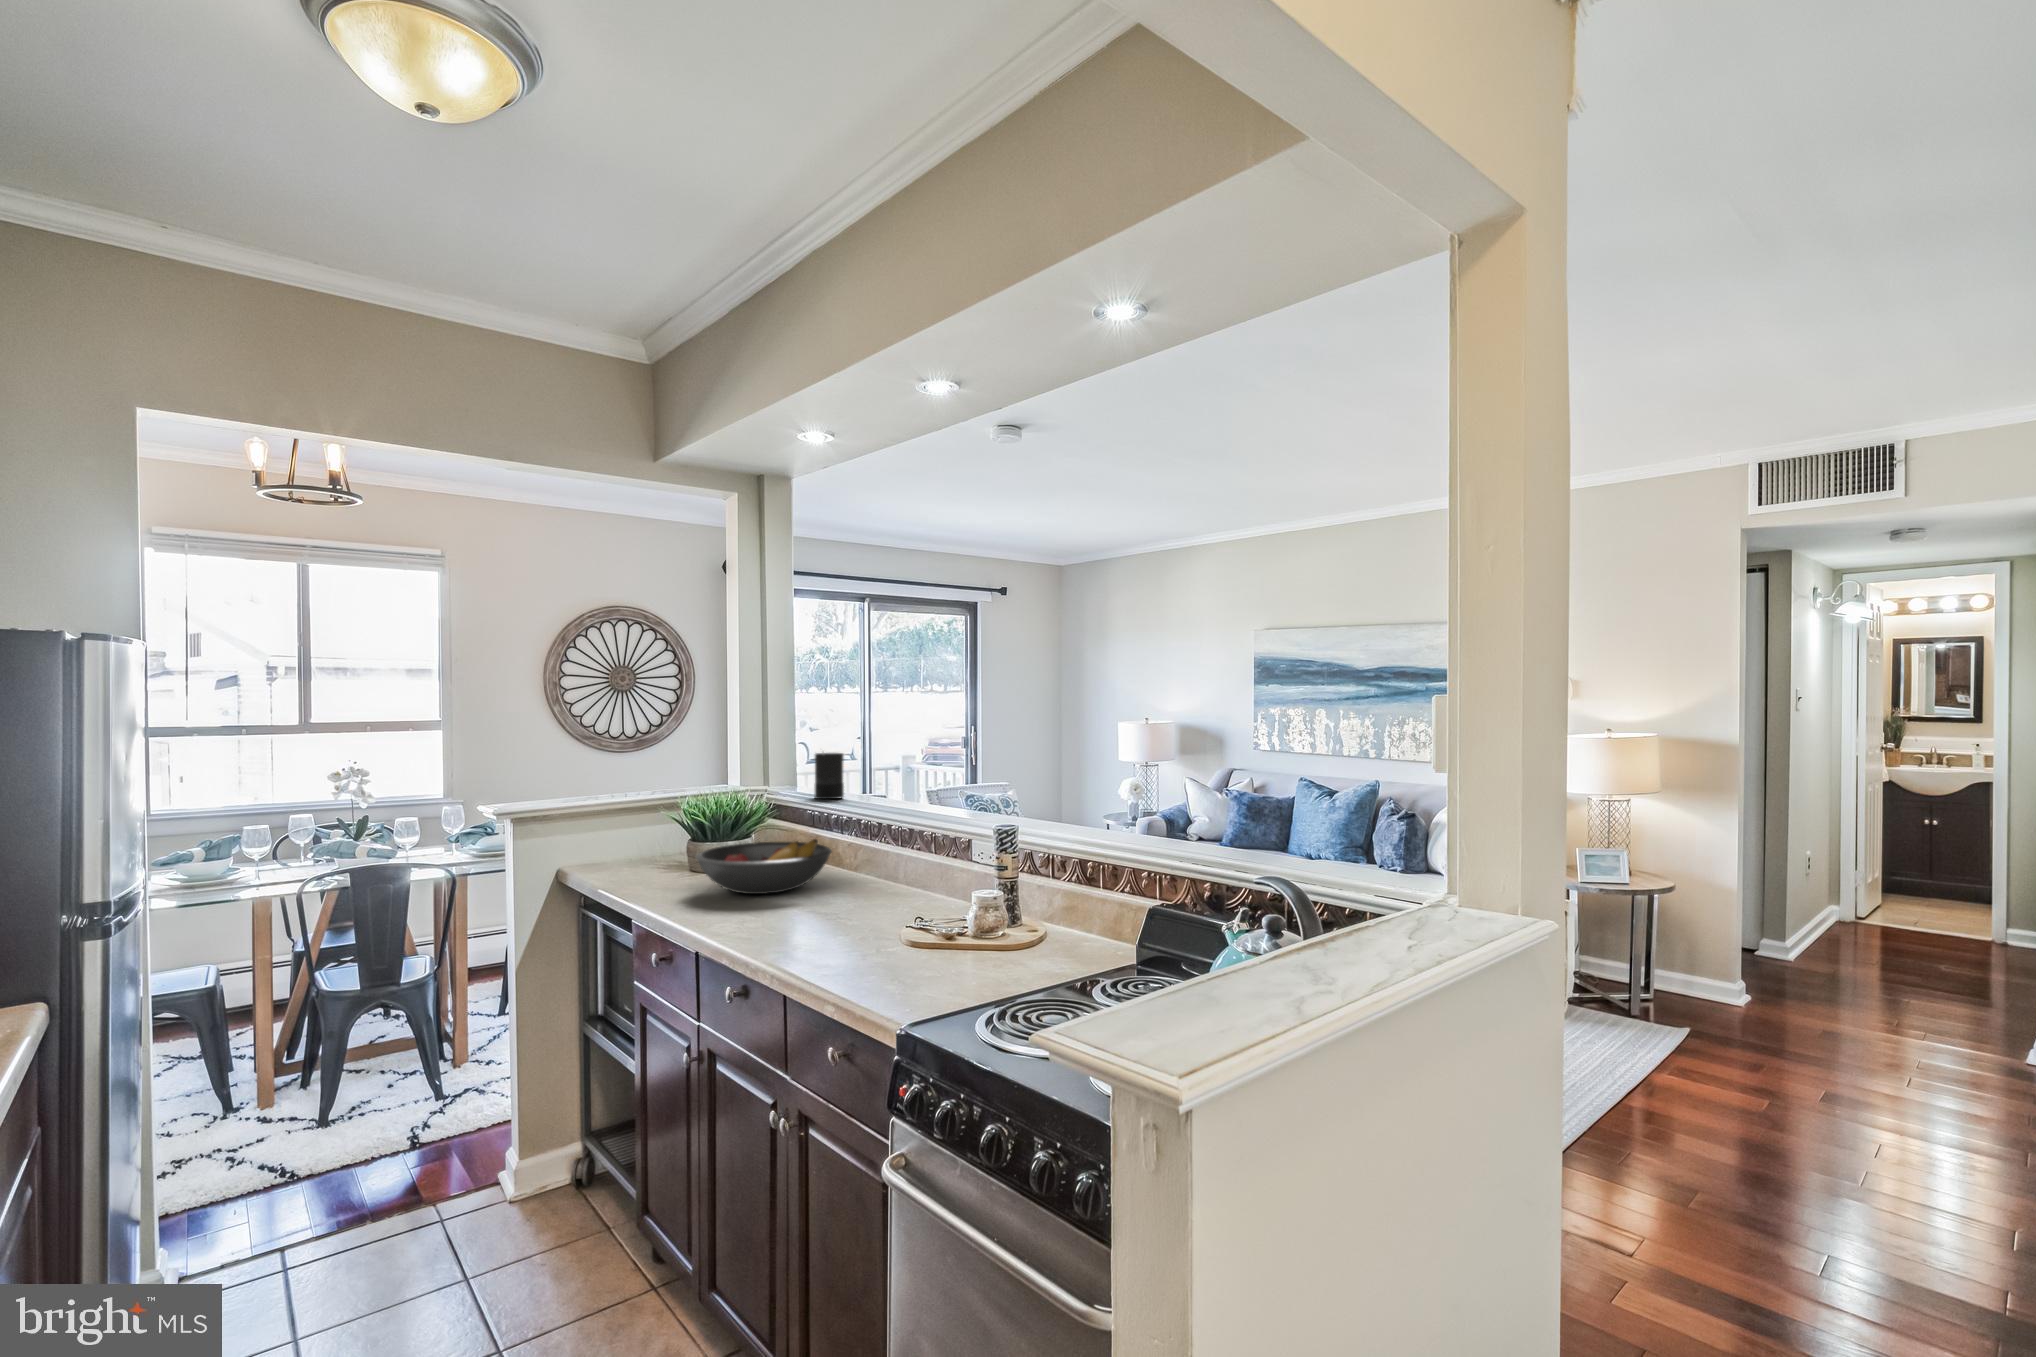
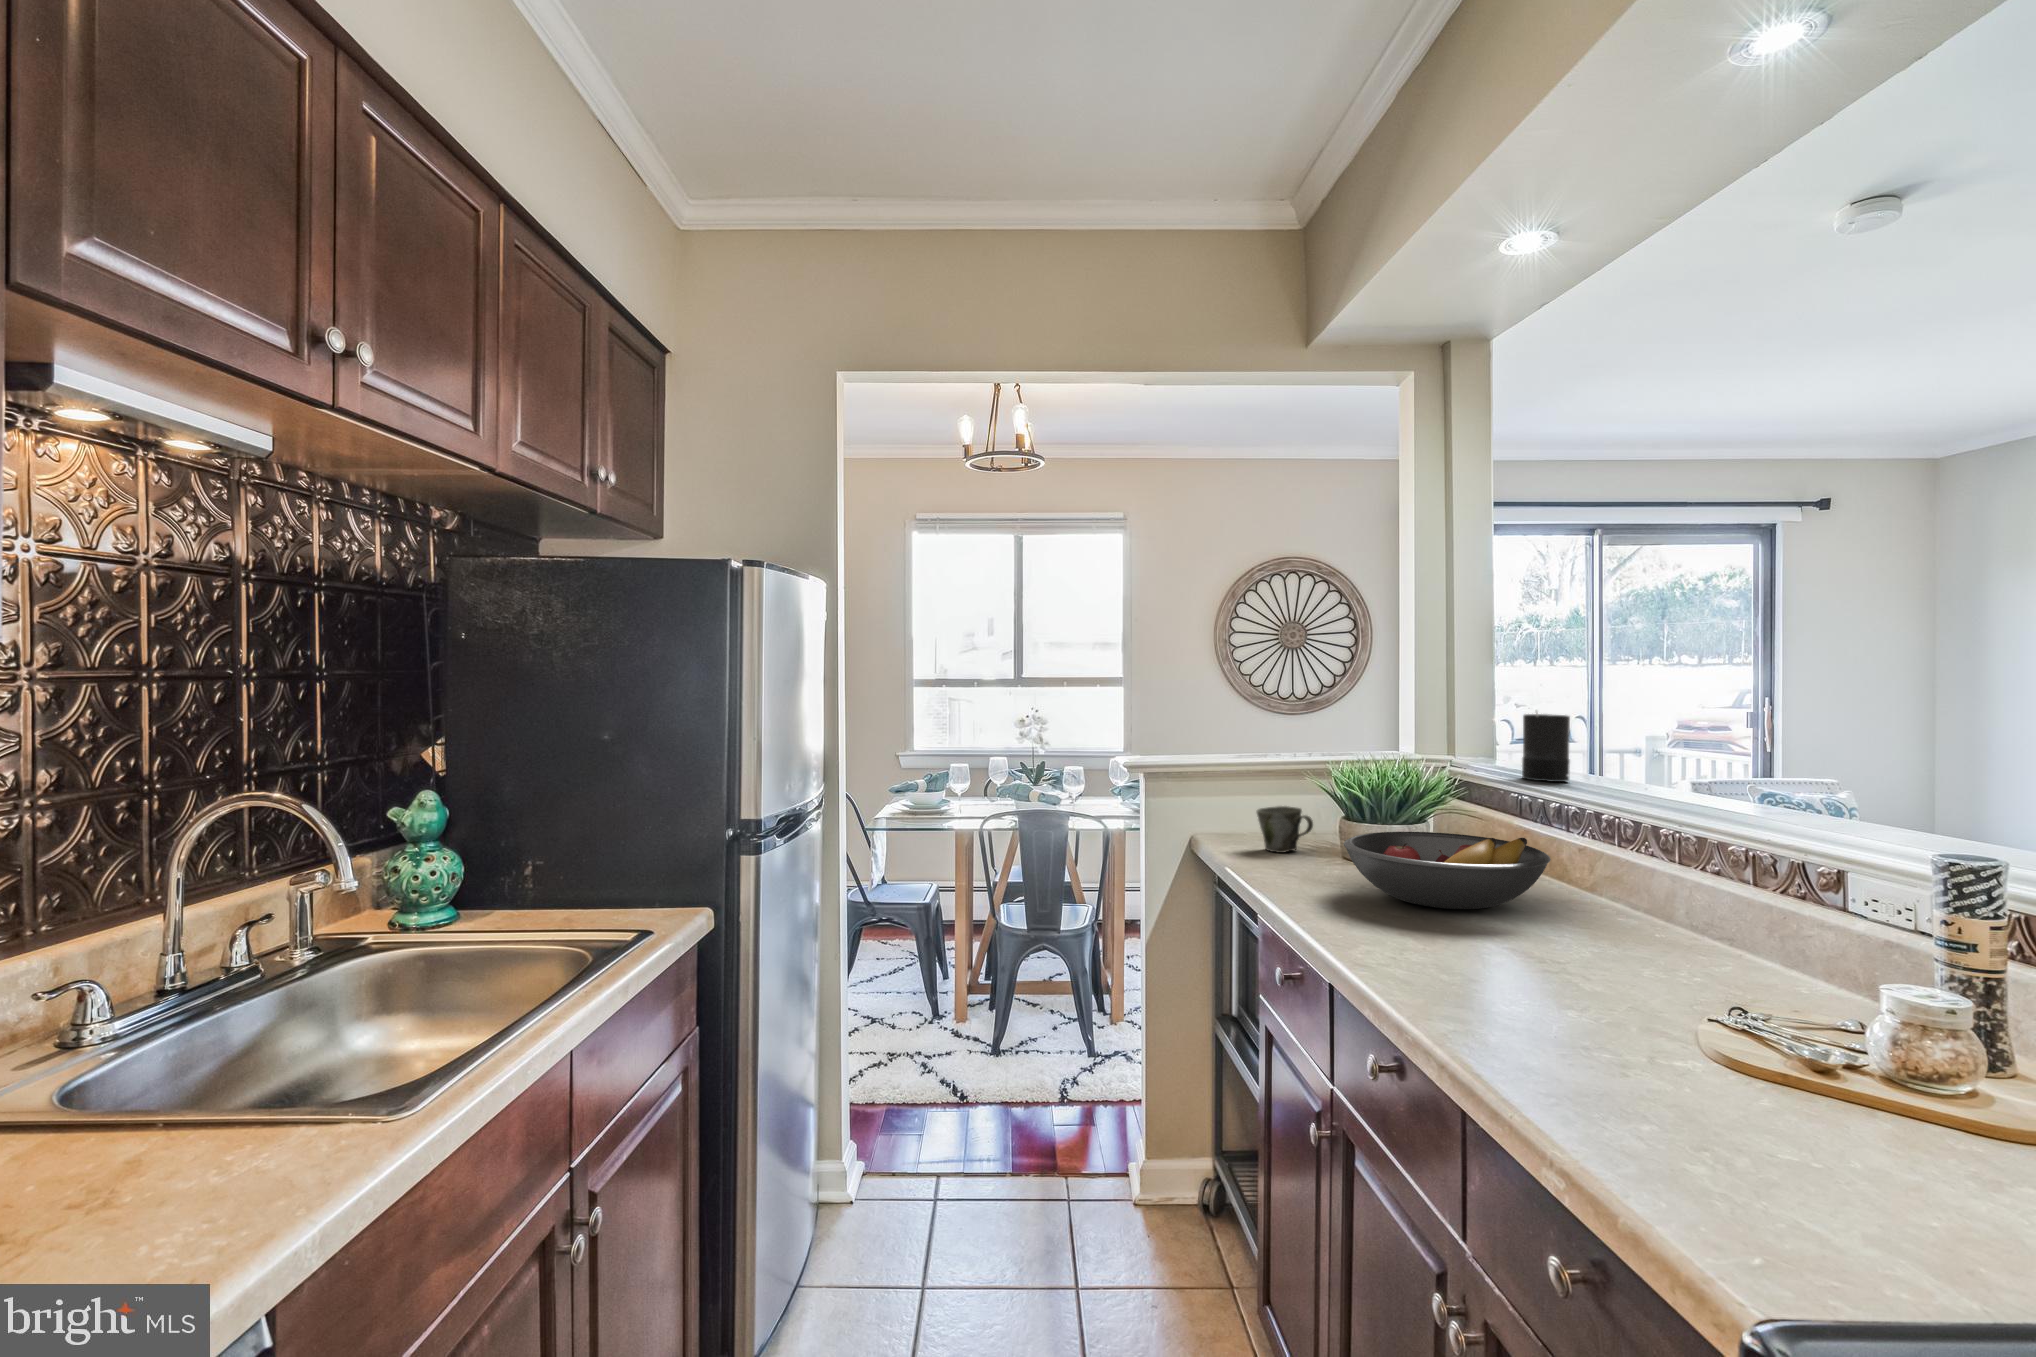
mug: none [618,835,666,873] -> present [1256,806,1313,853]

